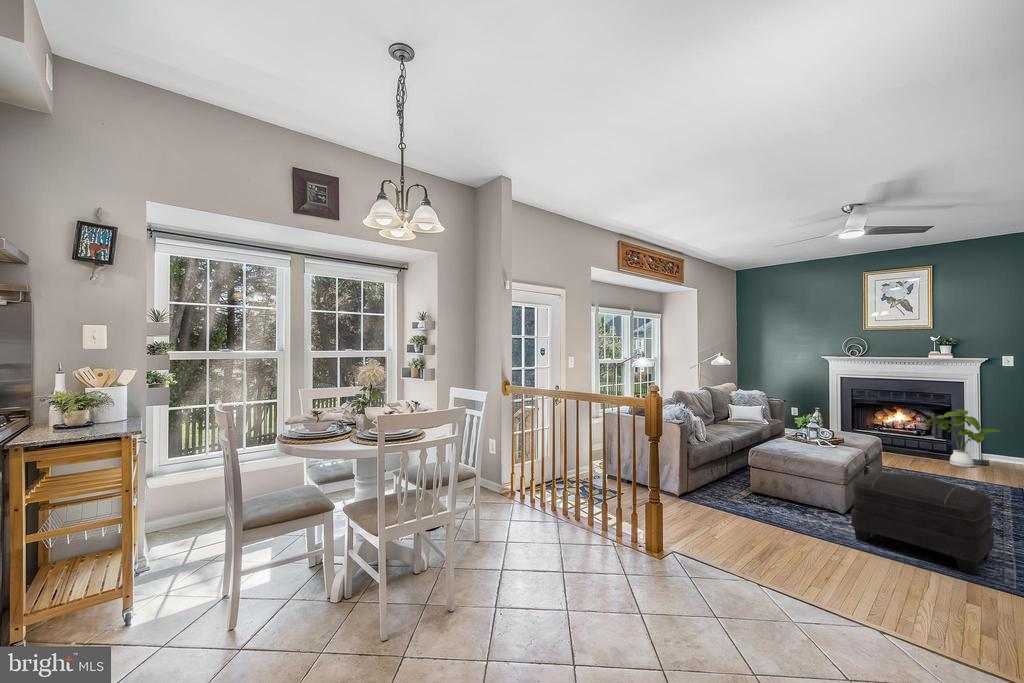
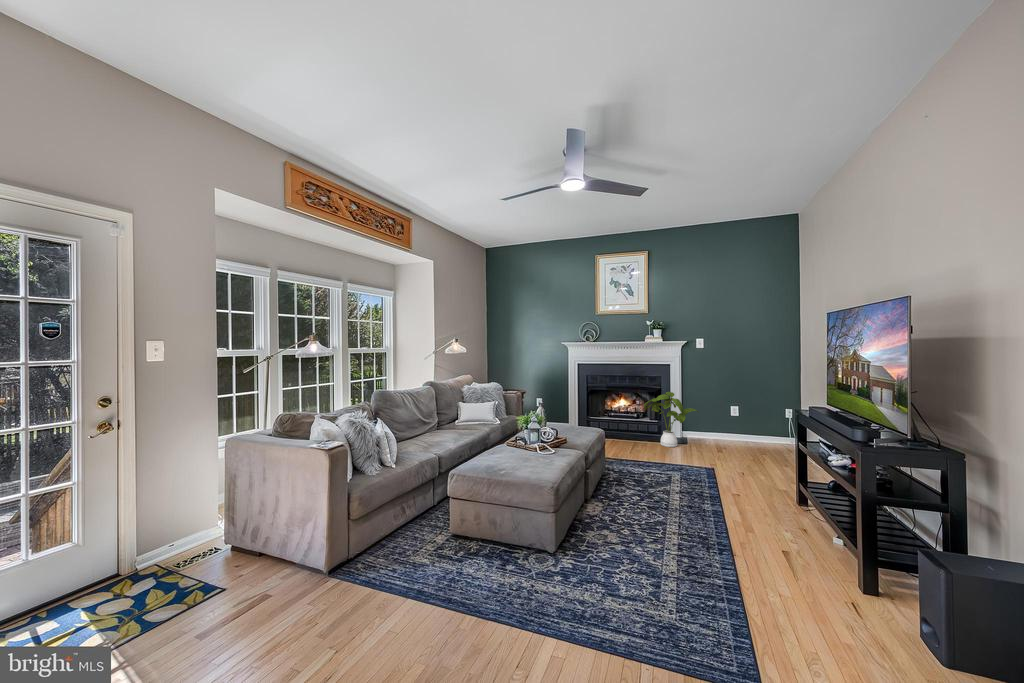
ottoman: present [851,472,994,574] -> none [551,497,705,653]

